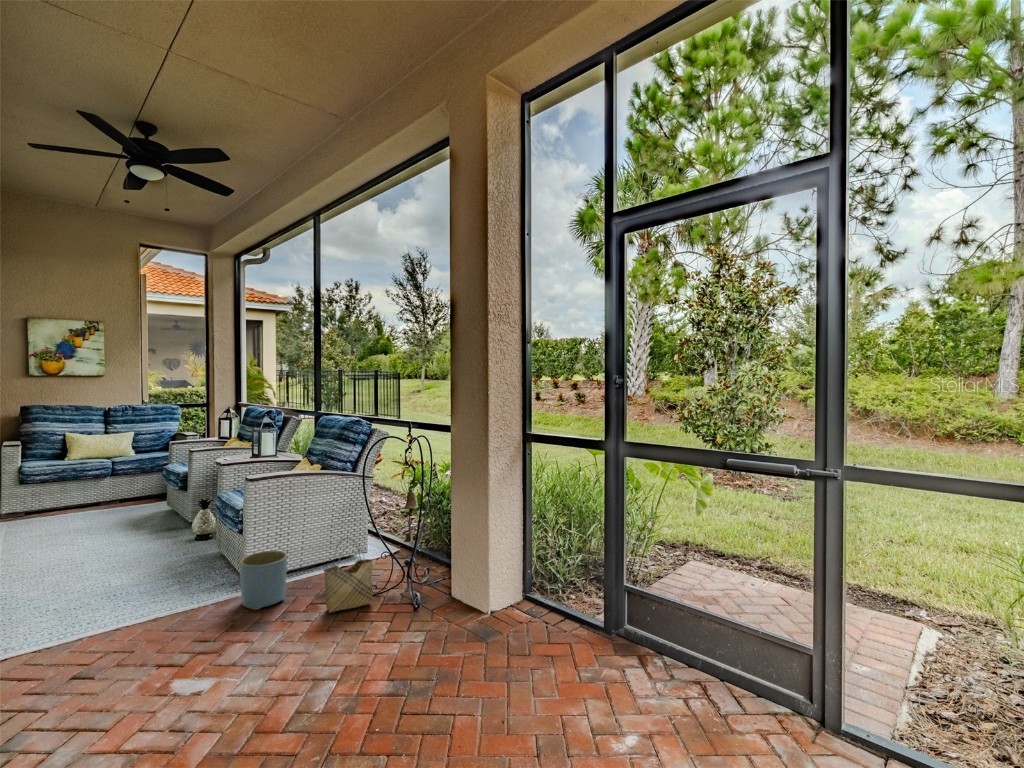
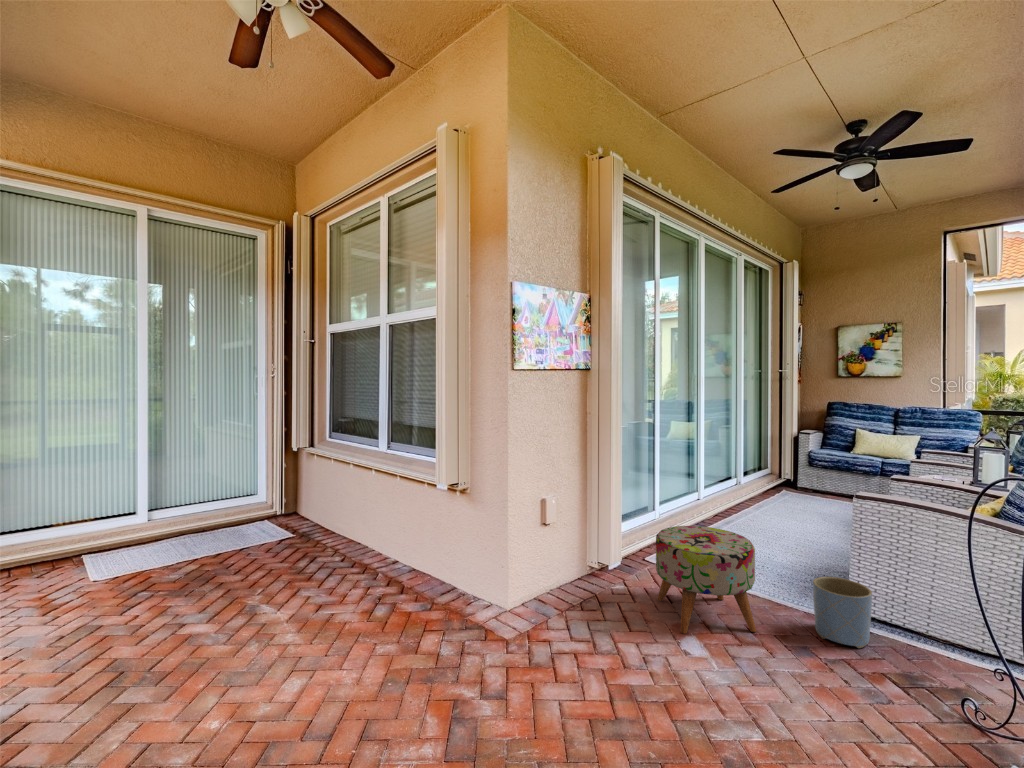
woven basket: present [324,538,373,613] -> none [874,607,964,725]
ottoman: none [68,551,215,688] -> present [656,526,756,634]

